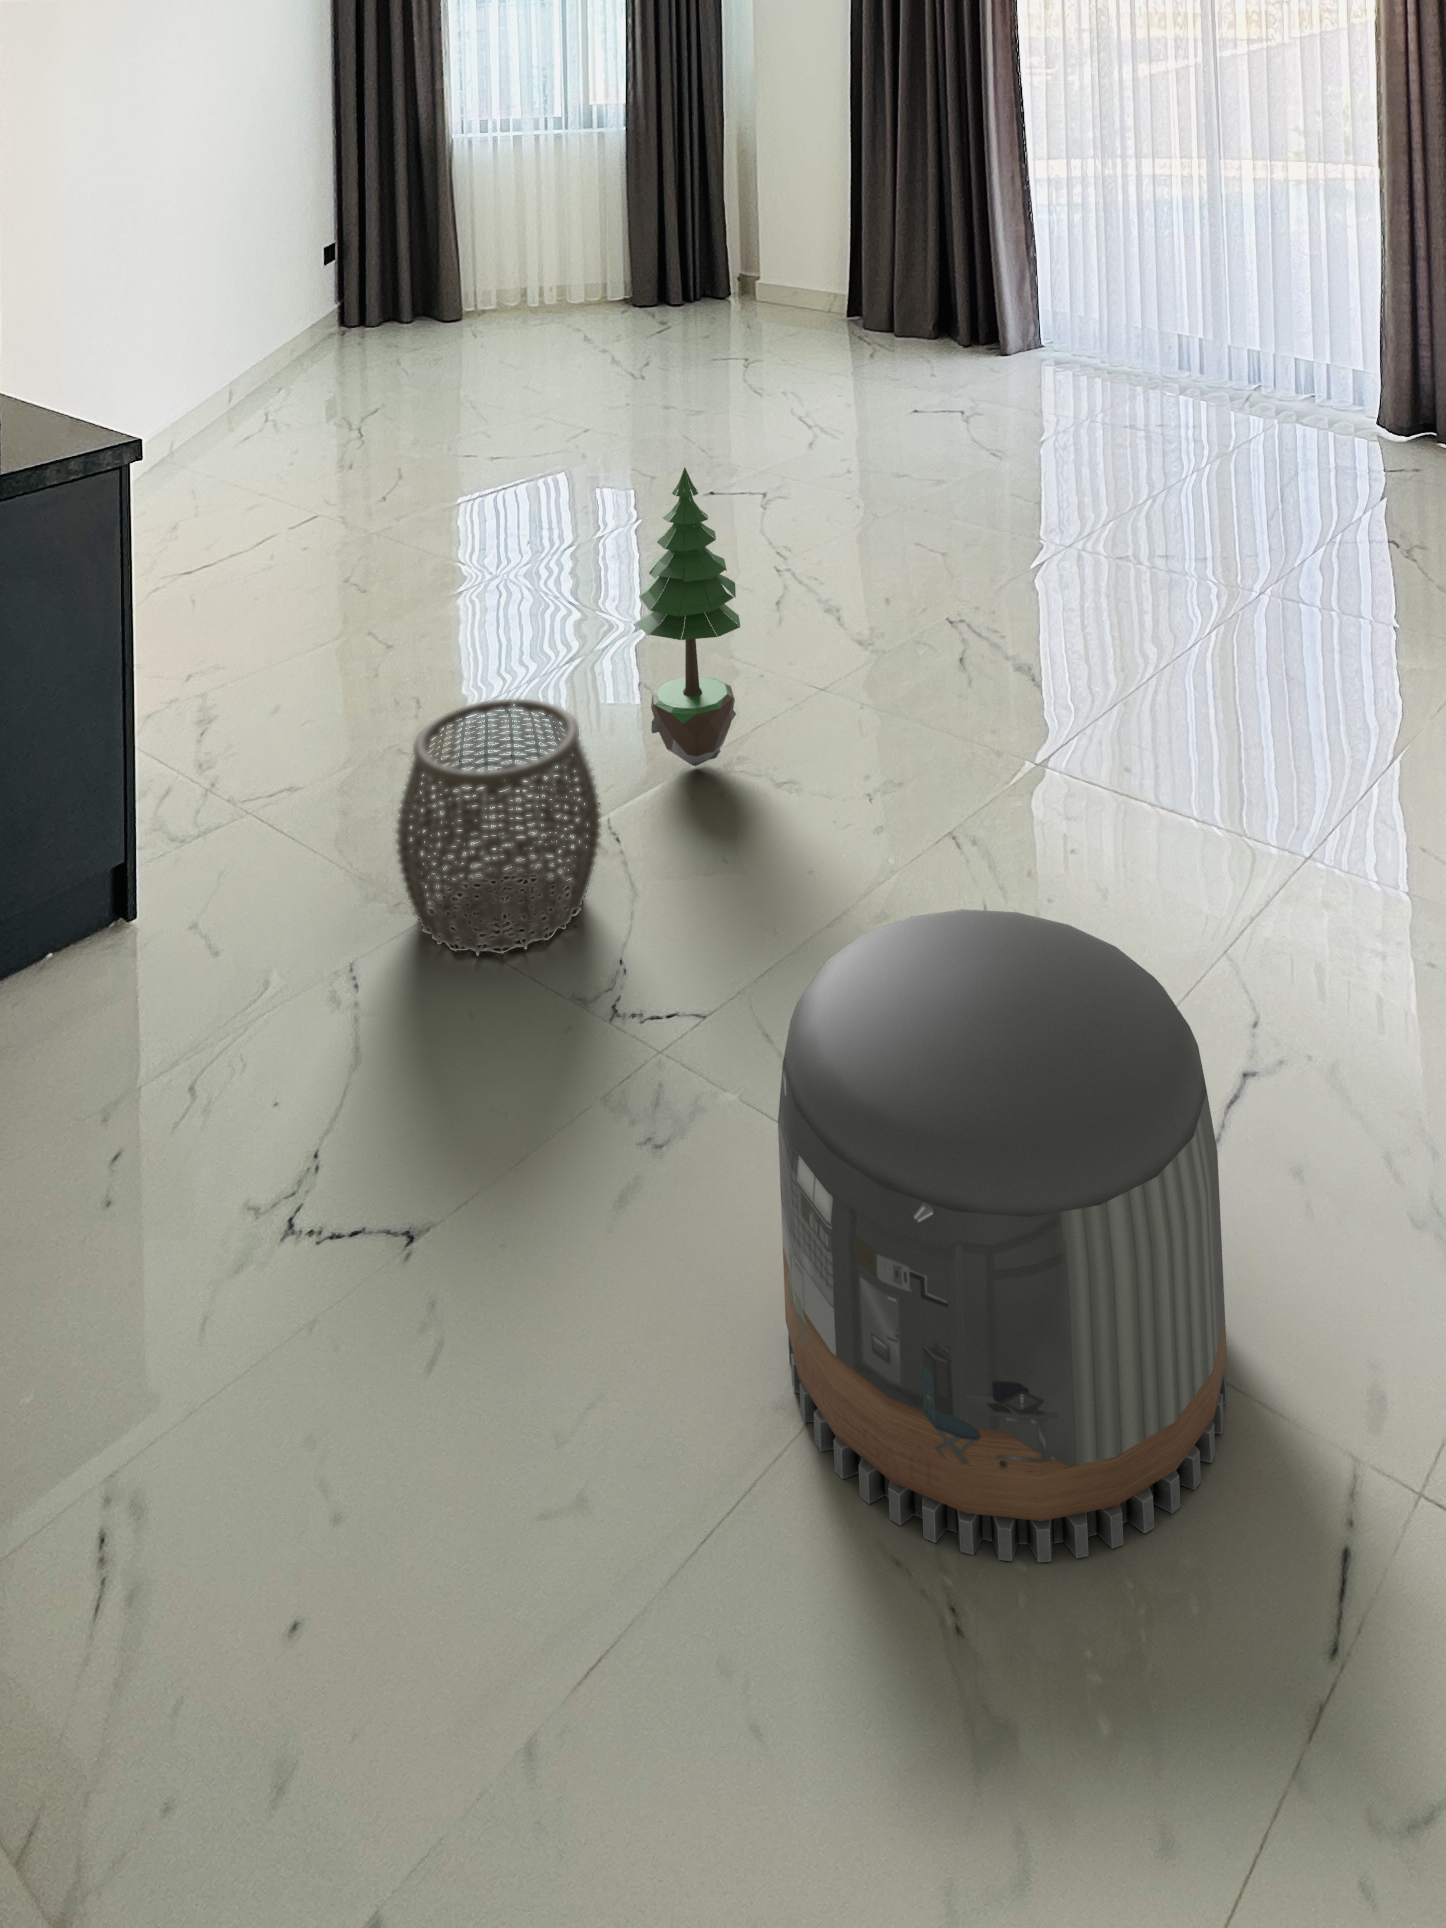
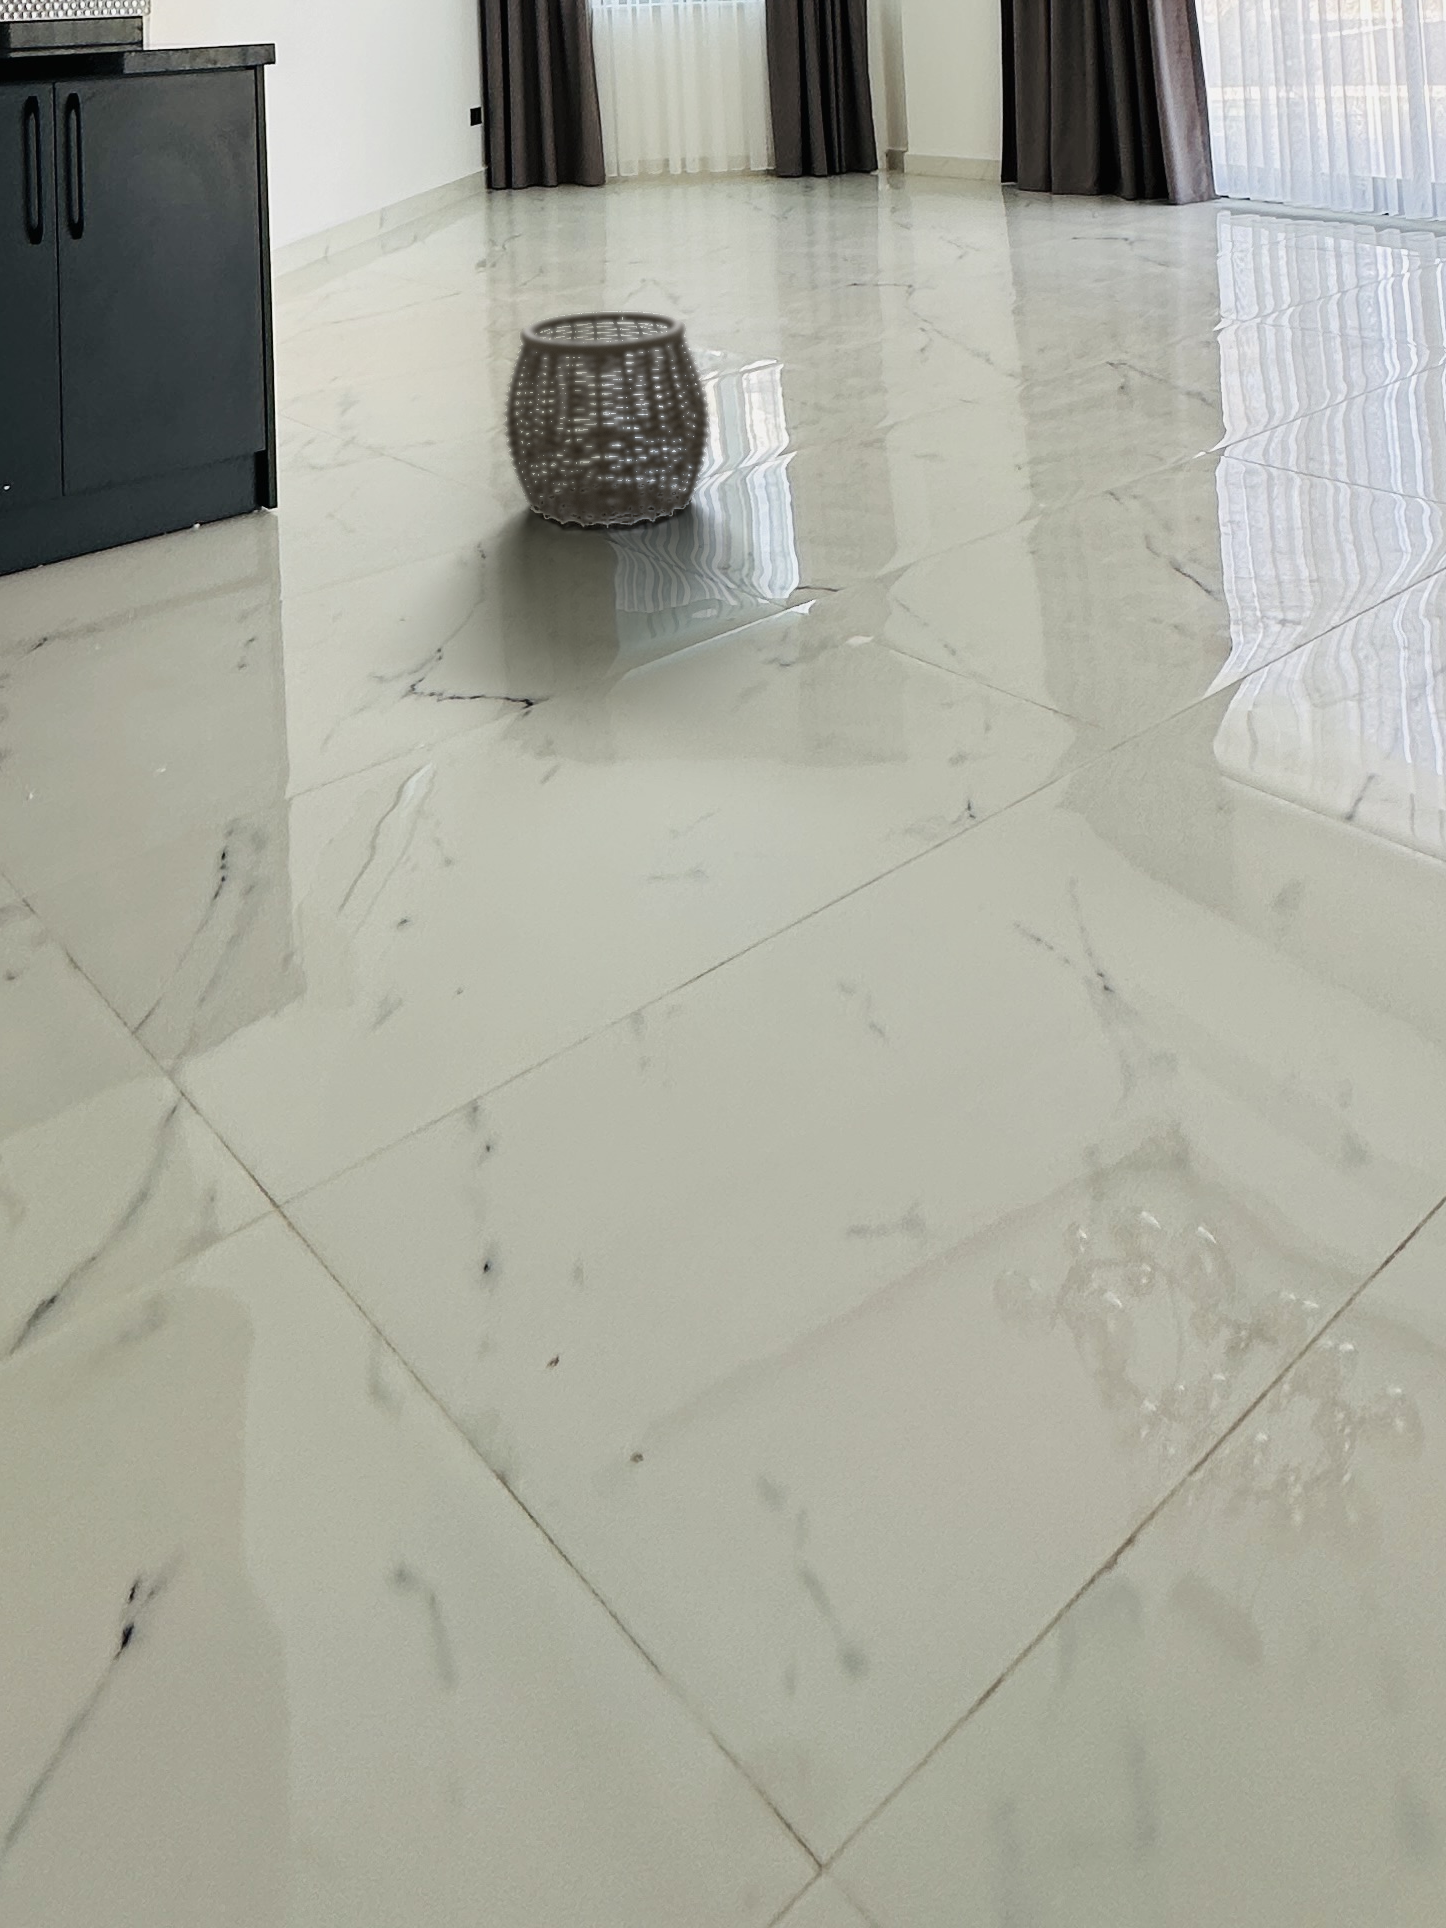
potted tree: present [636,468,740,766] -> none [751,123,860,432]
pouf: present [778,909,1227,1562] -> none [865,374,1381,915]

